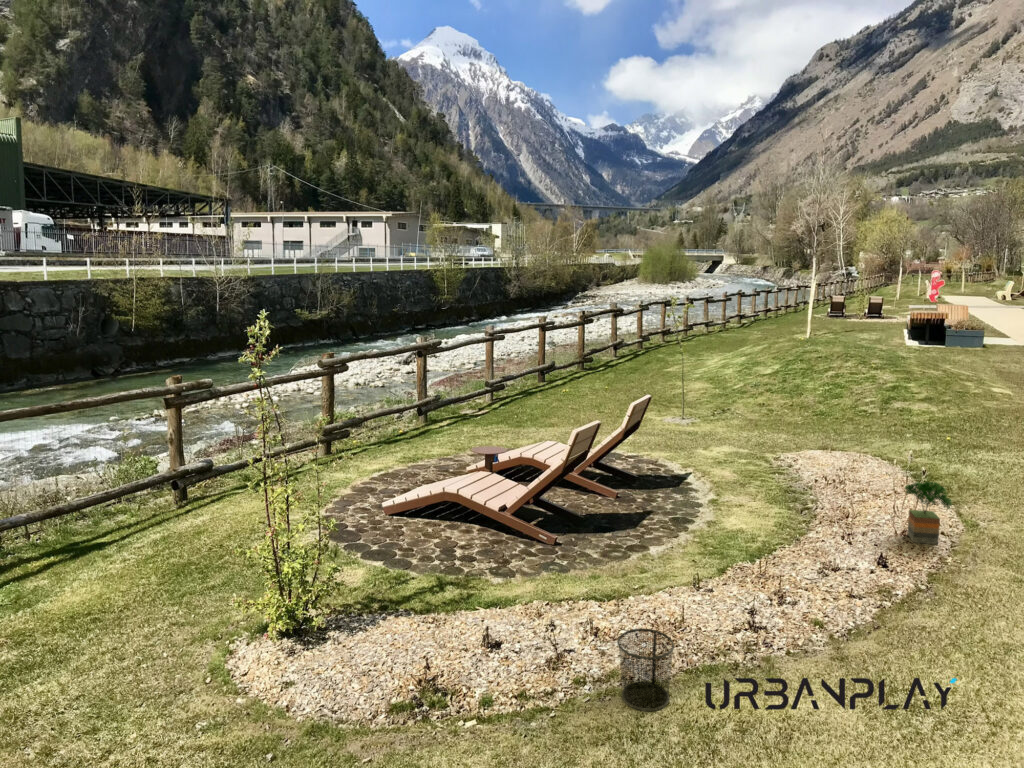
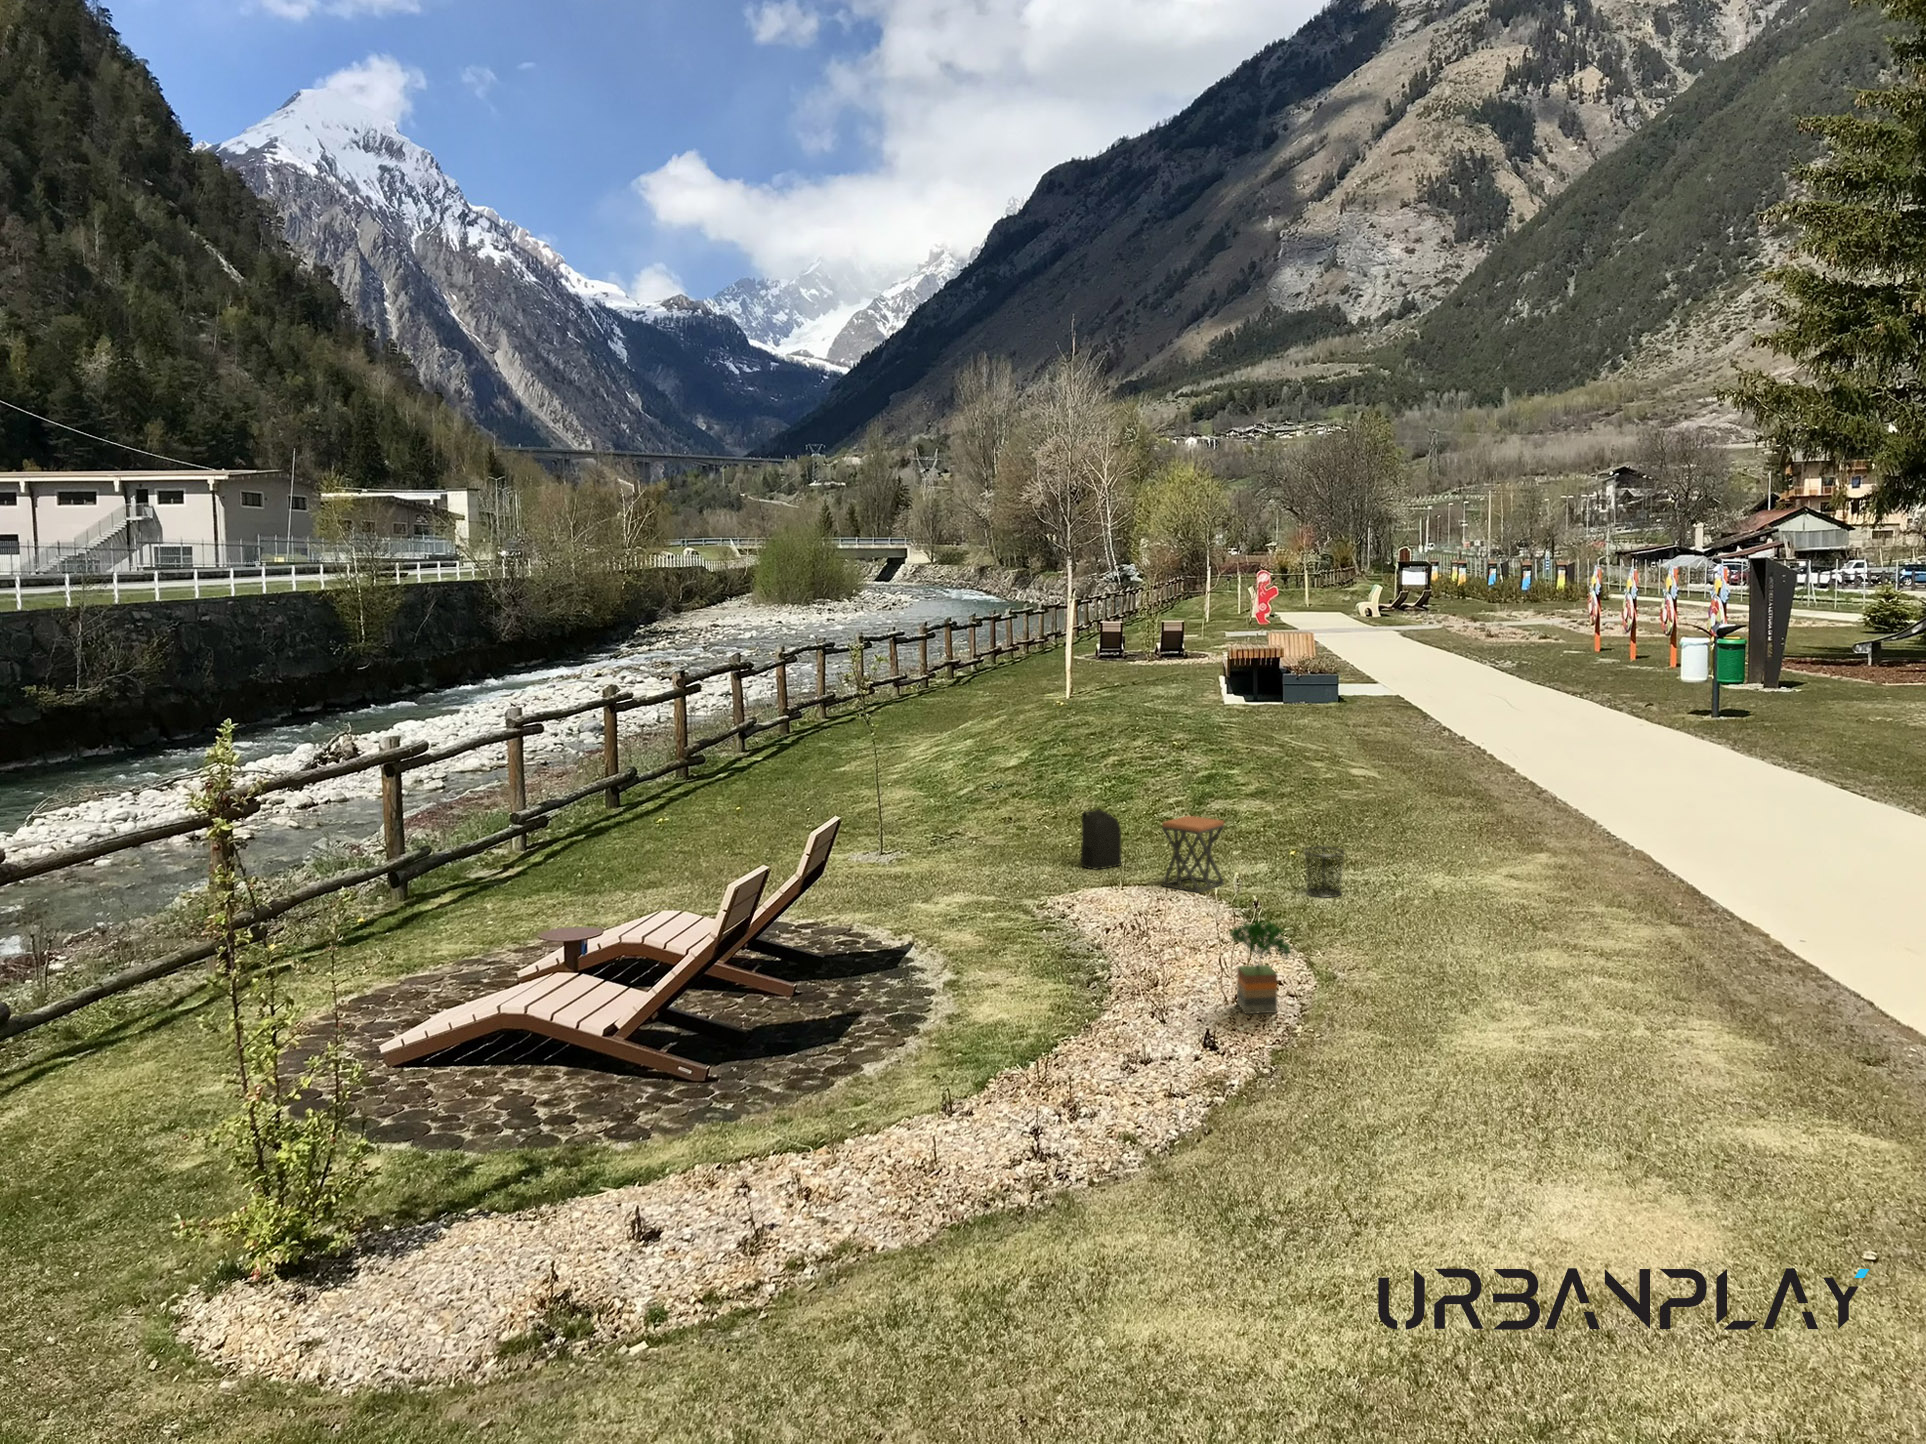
backpack: none [802,400,830,437] -> present [1080,809,1121,870]
stool: none [856,408,902,457] -> present [1162,816,1224,893]
waste bin: present [617,628,674,711] -> present [1304,846,1345,897]

